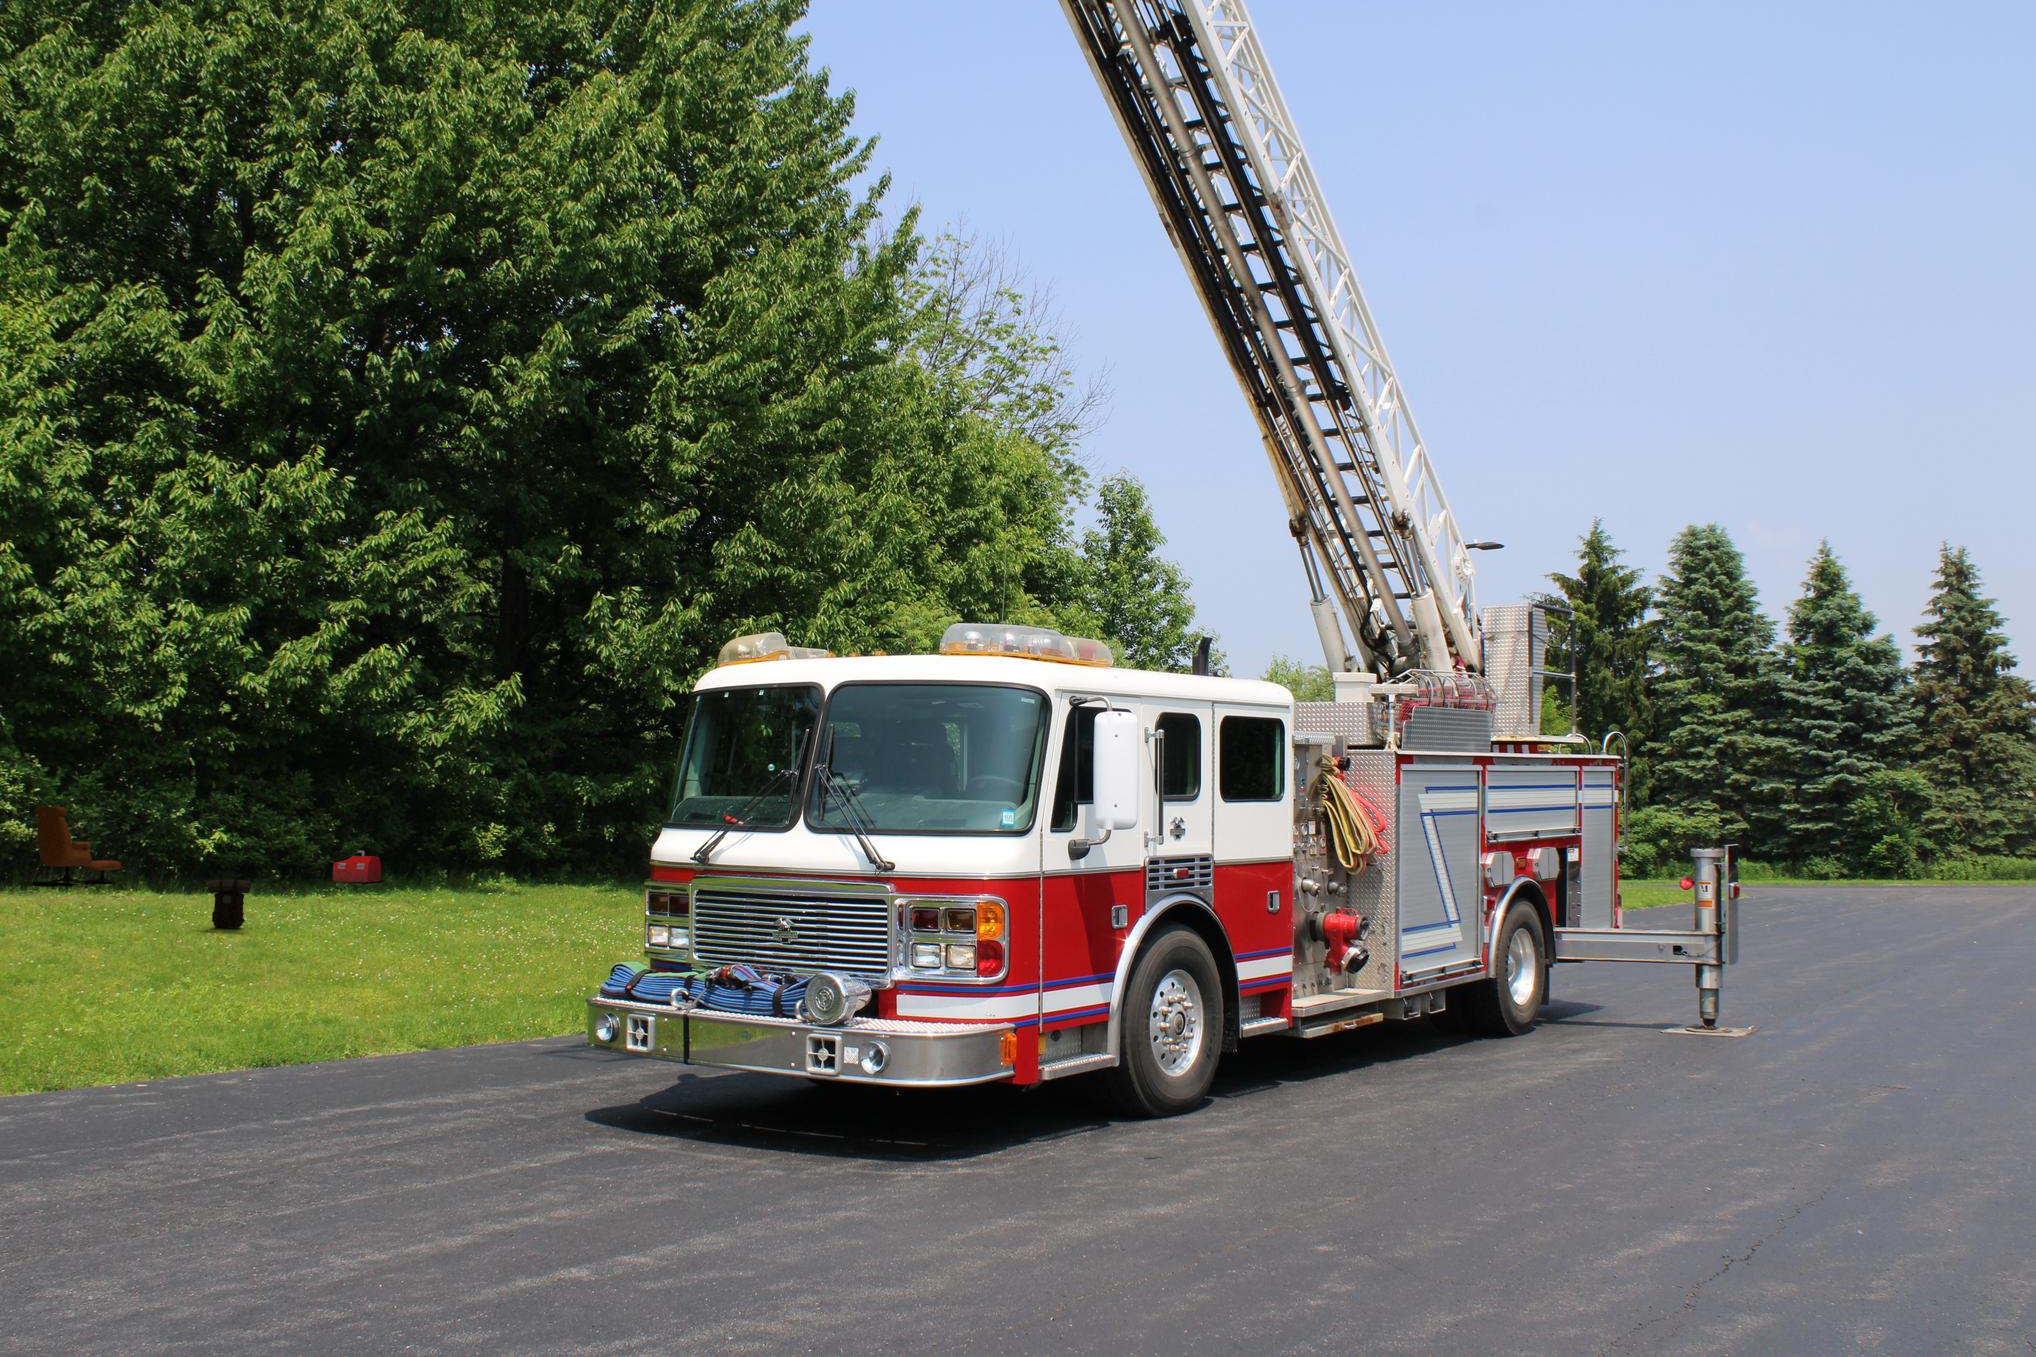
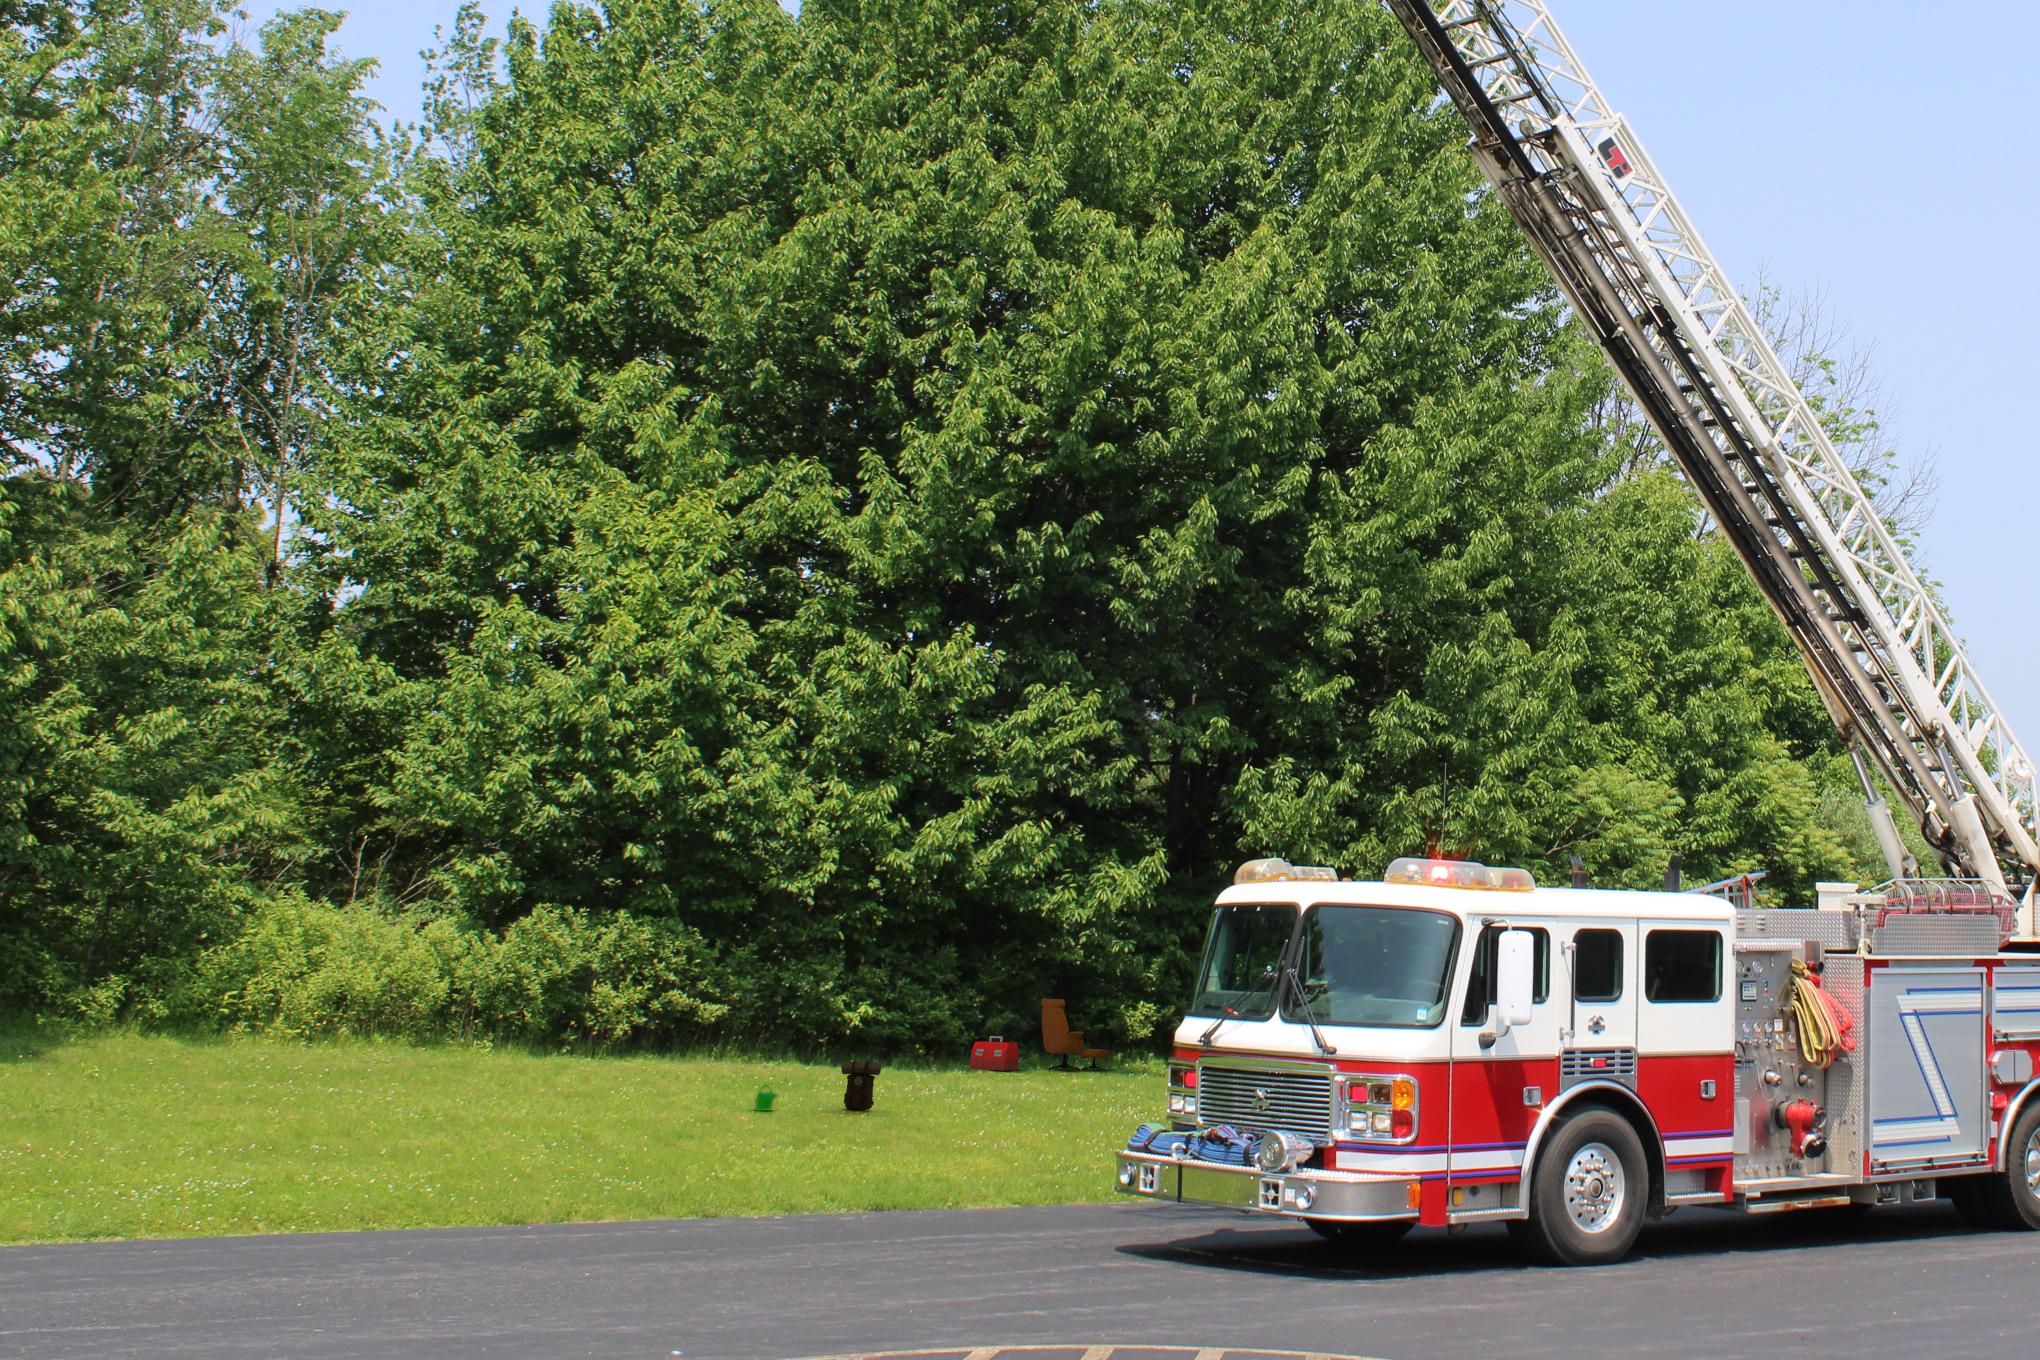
lounge chair: present [36,806,121,885] -> present [1041,999,1109,1071]
watering can: none [112,905,140,932] -> present [754,1085,778,1111]

